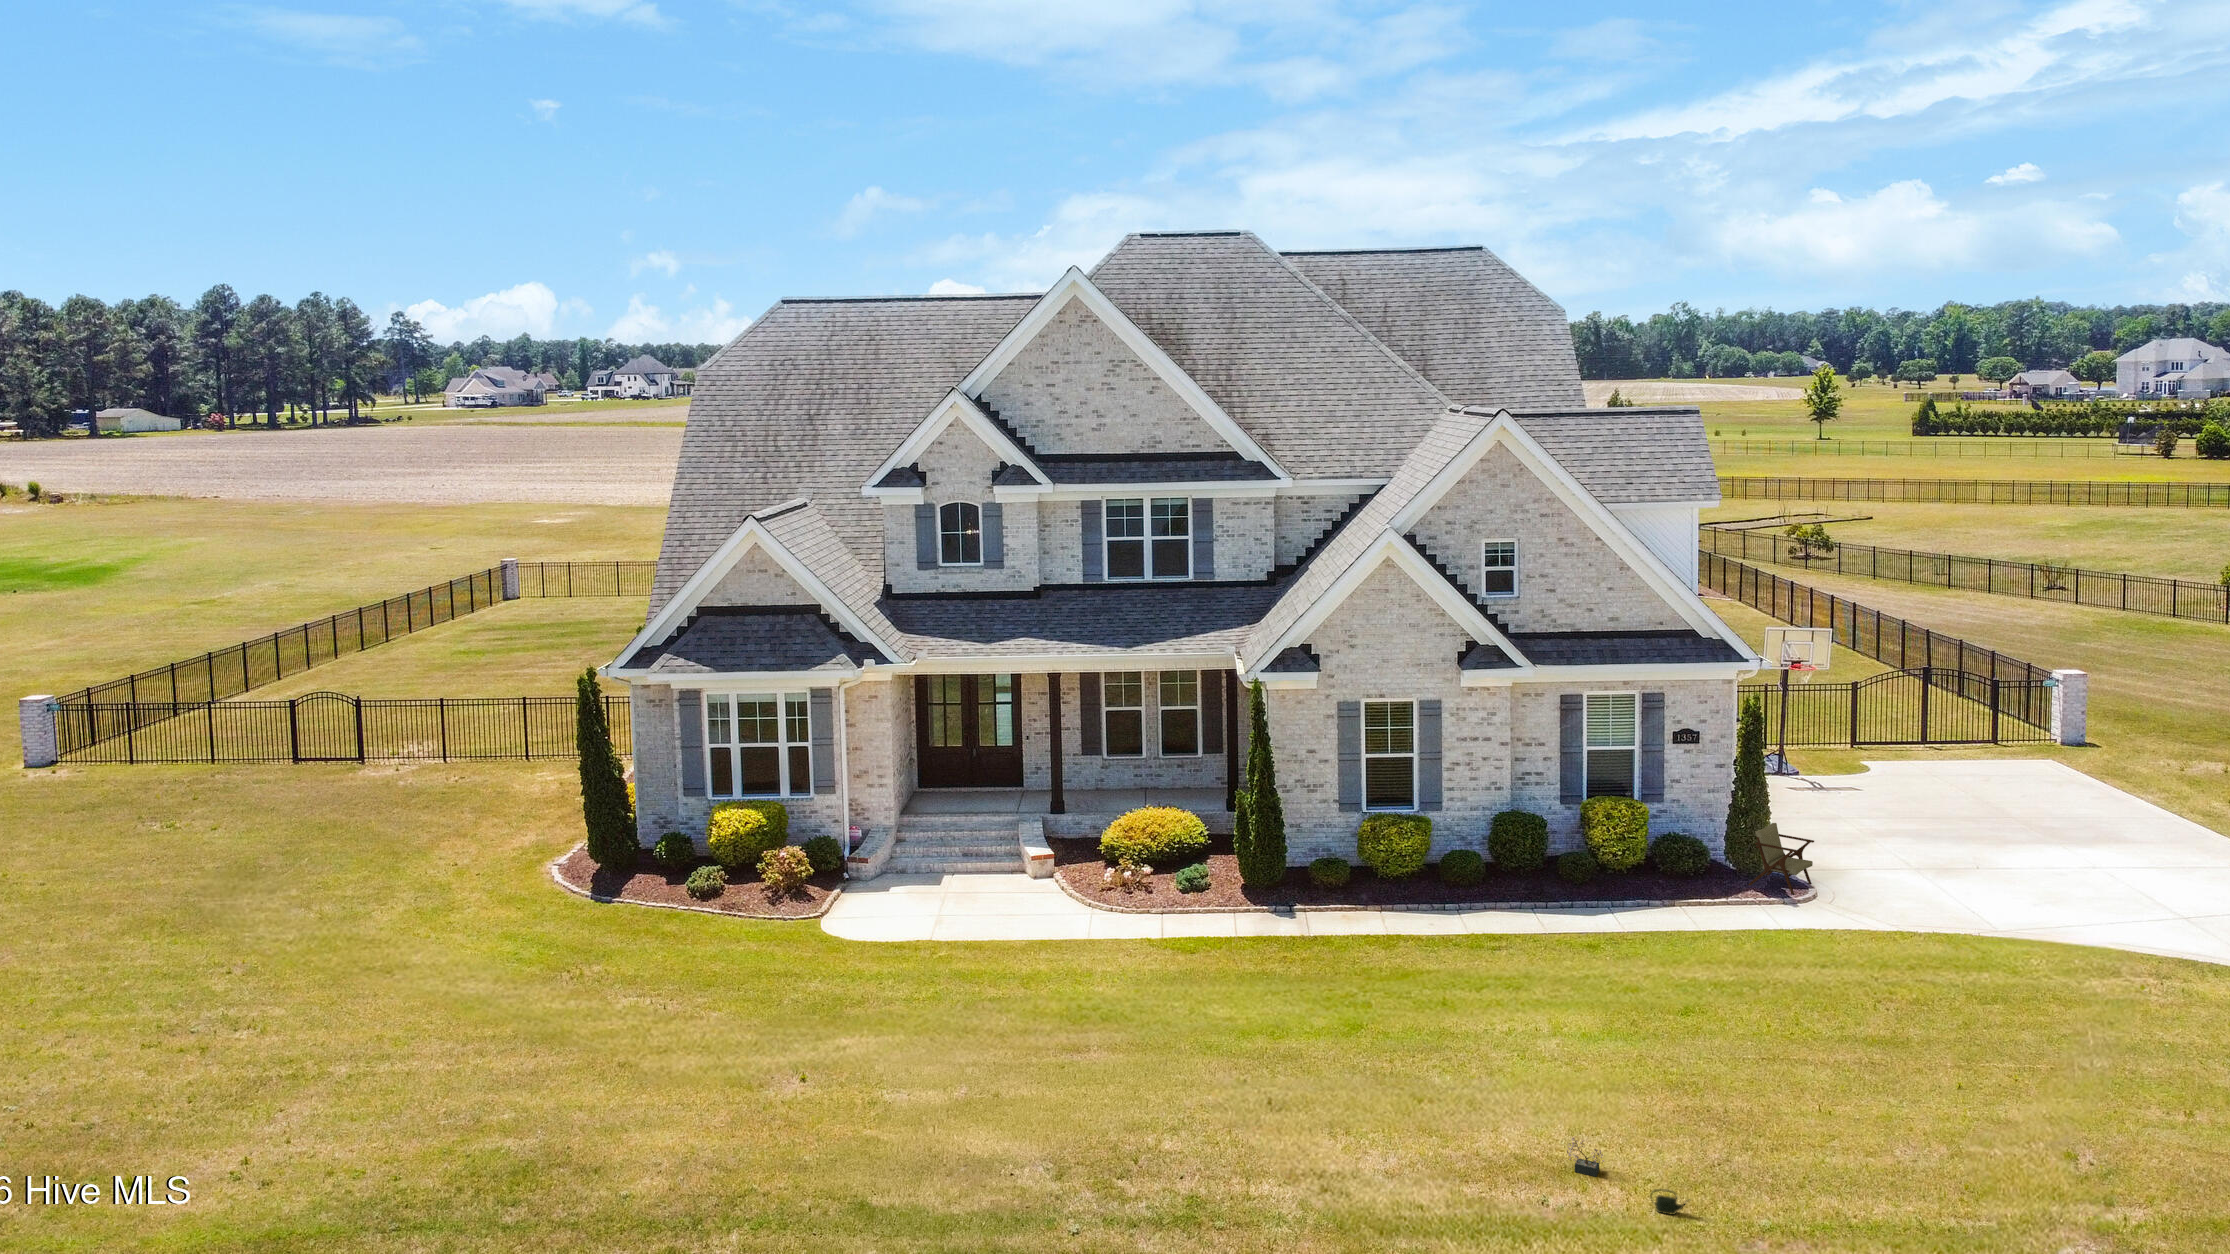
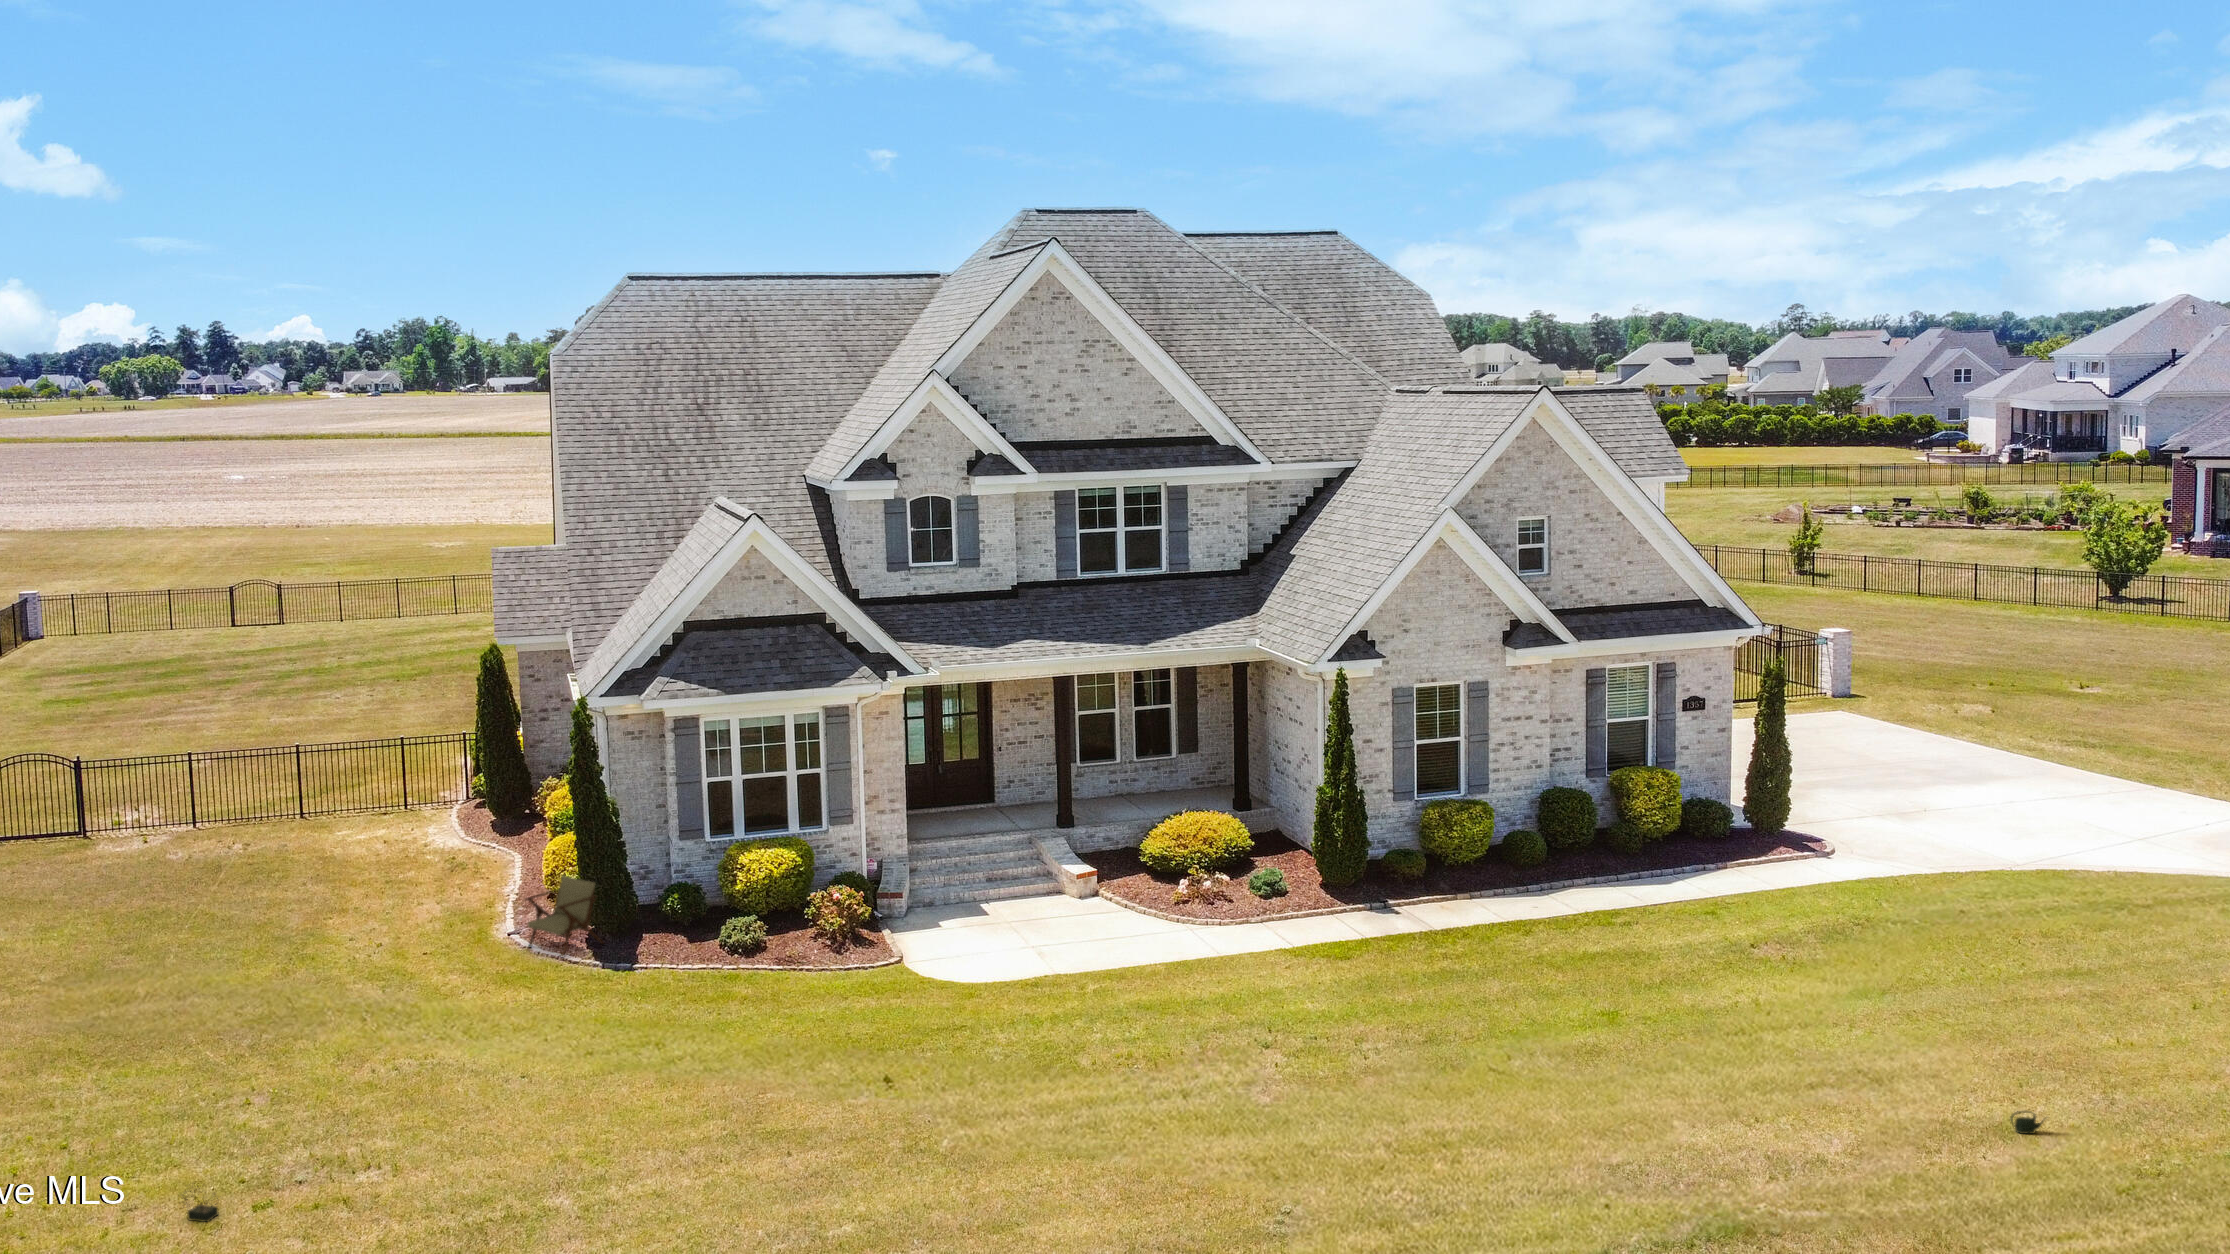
lounge chair: present [1748,823,1814,895] -> present [526,875,603,957]
decorative plant: present [1567,1136,1604,1177] -> present [182,1186,219,1222]

